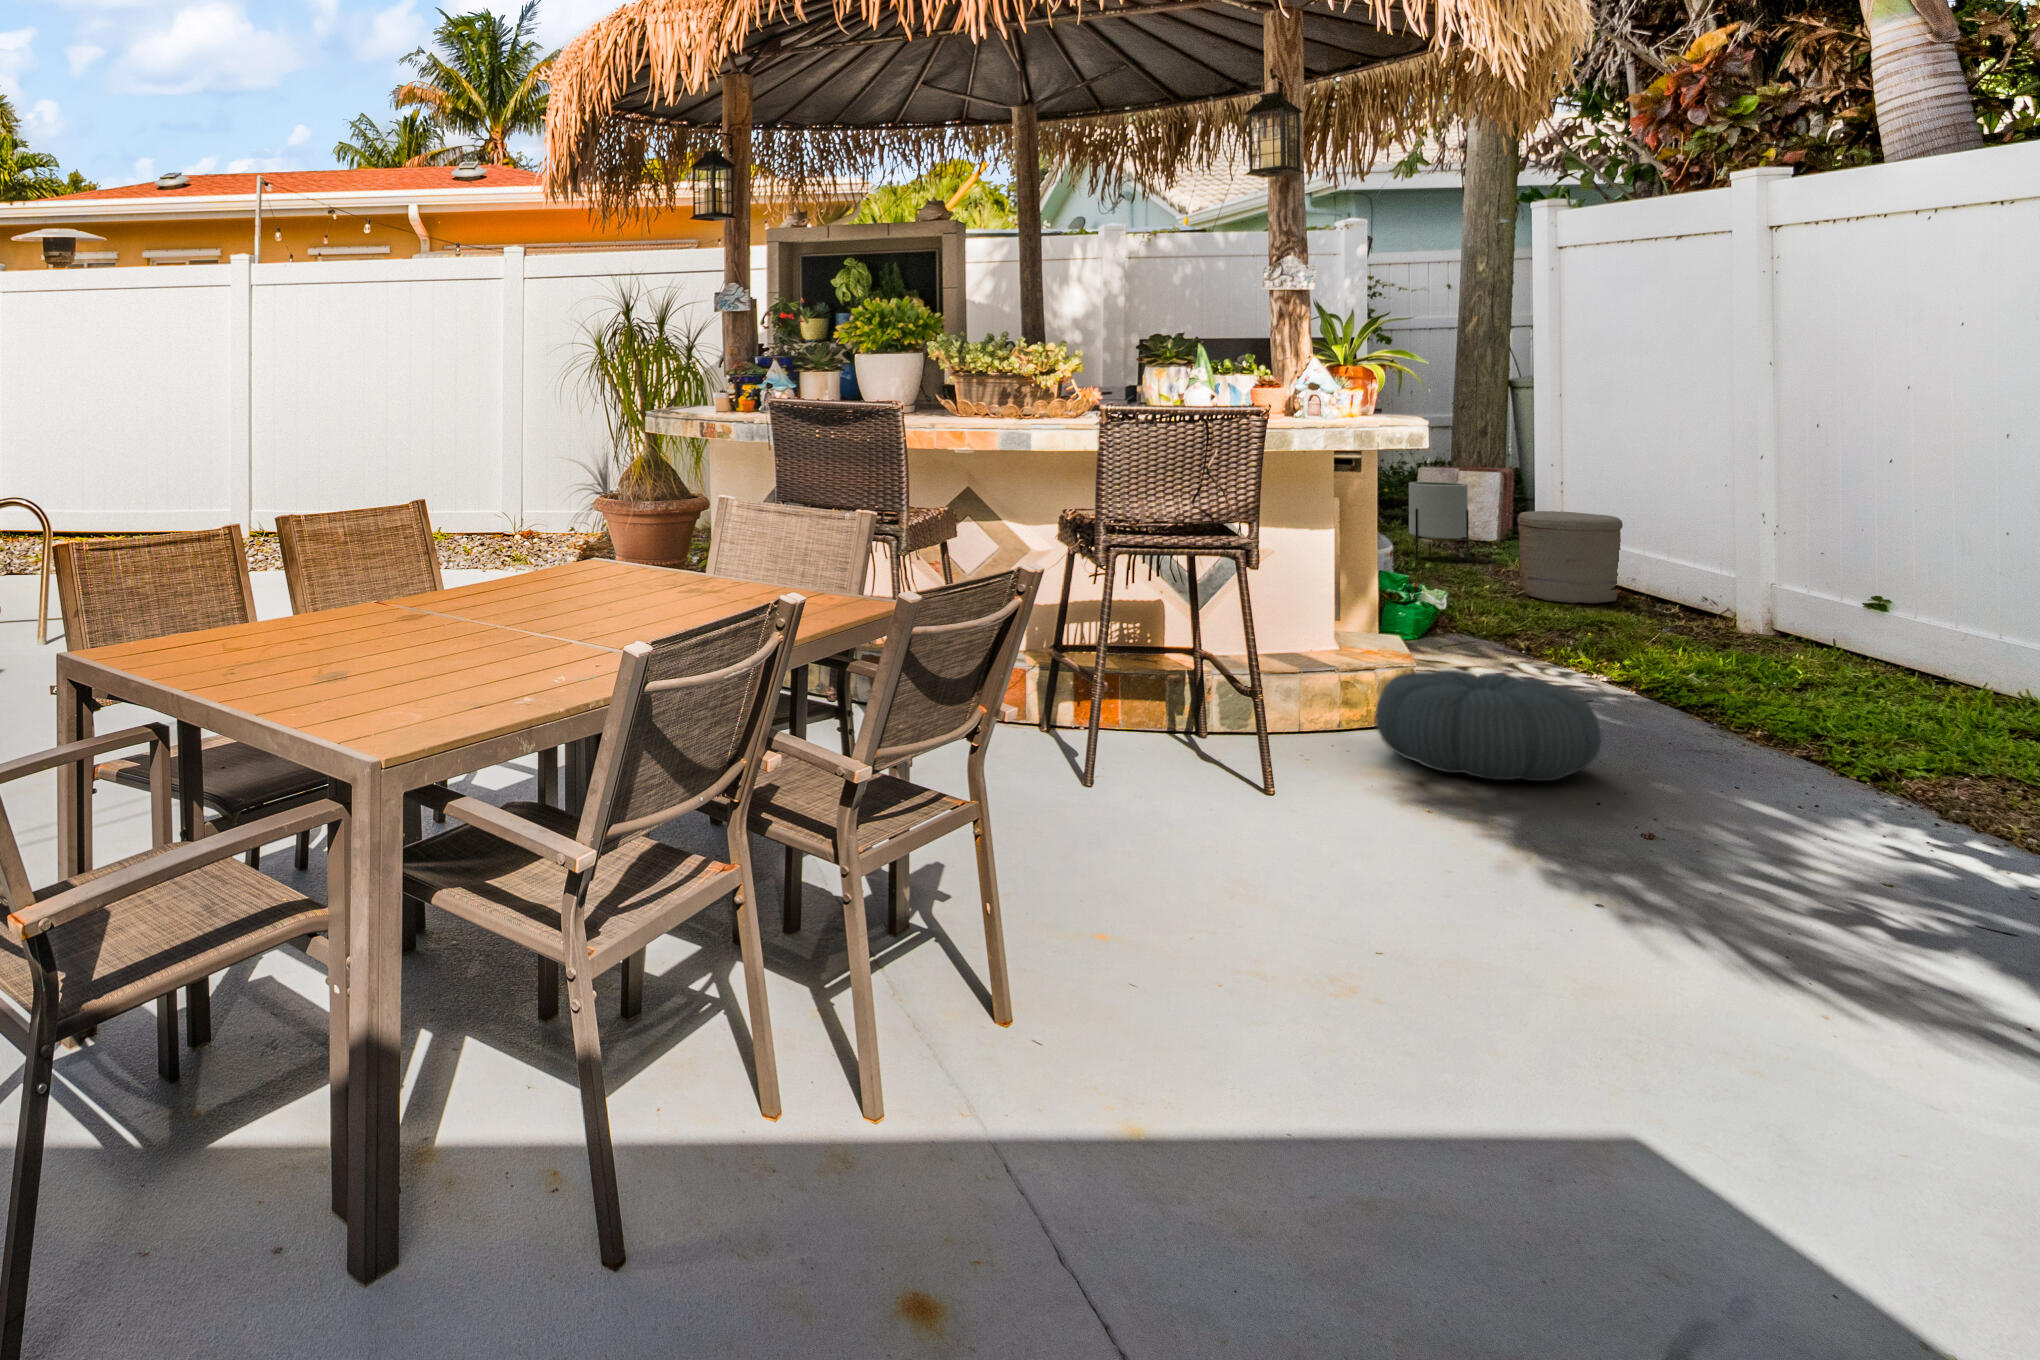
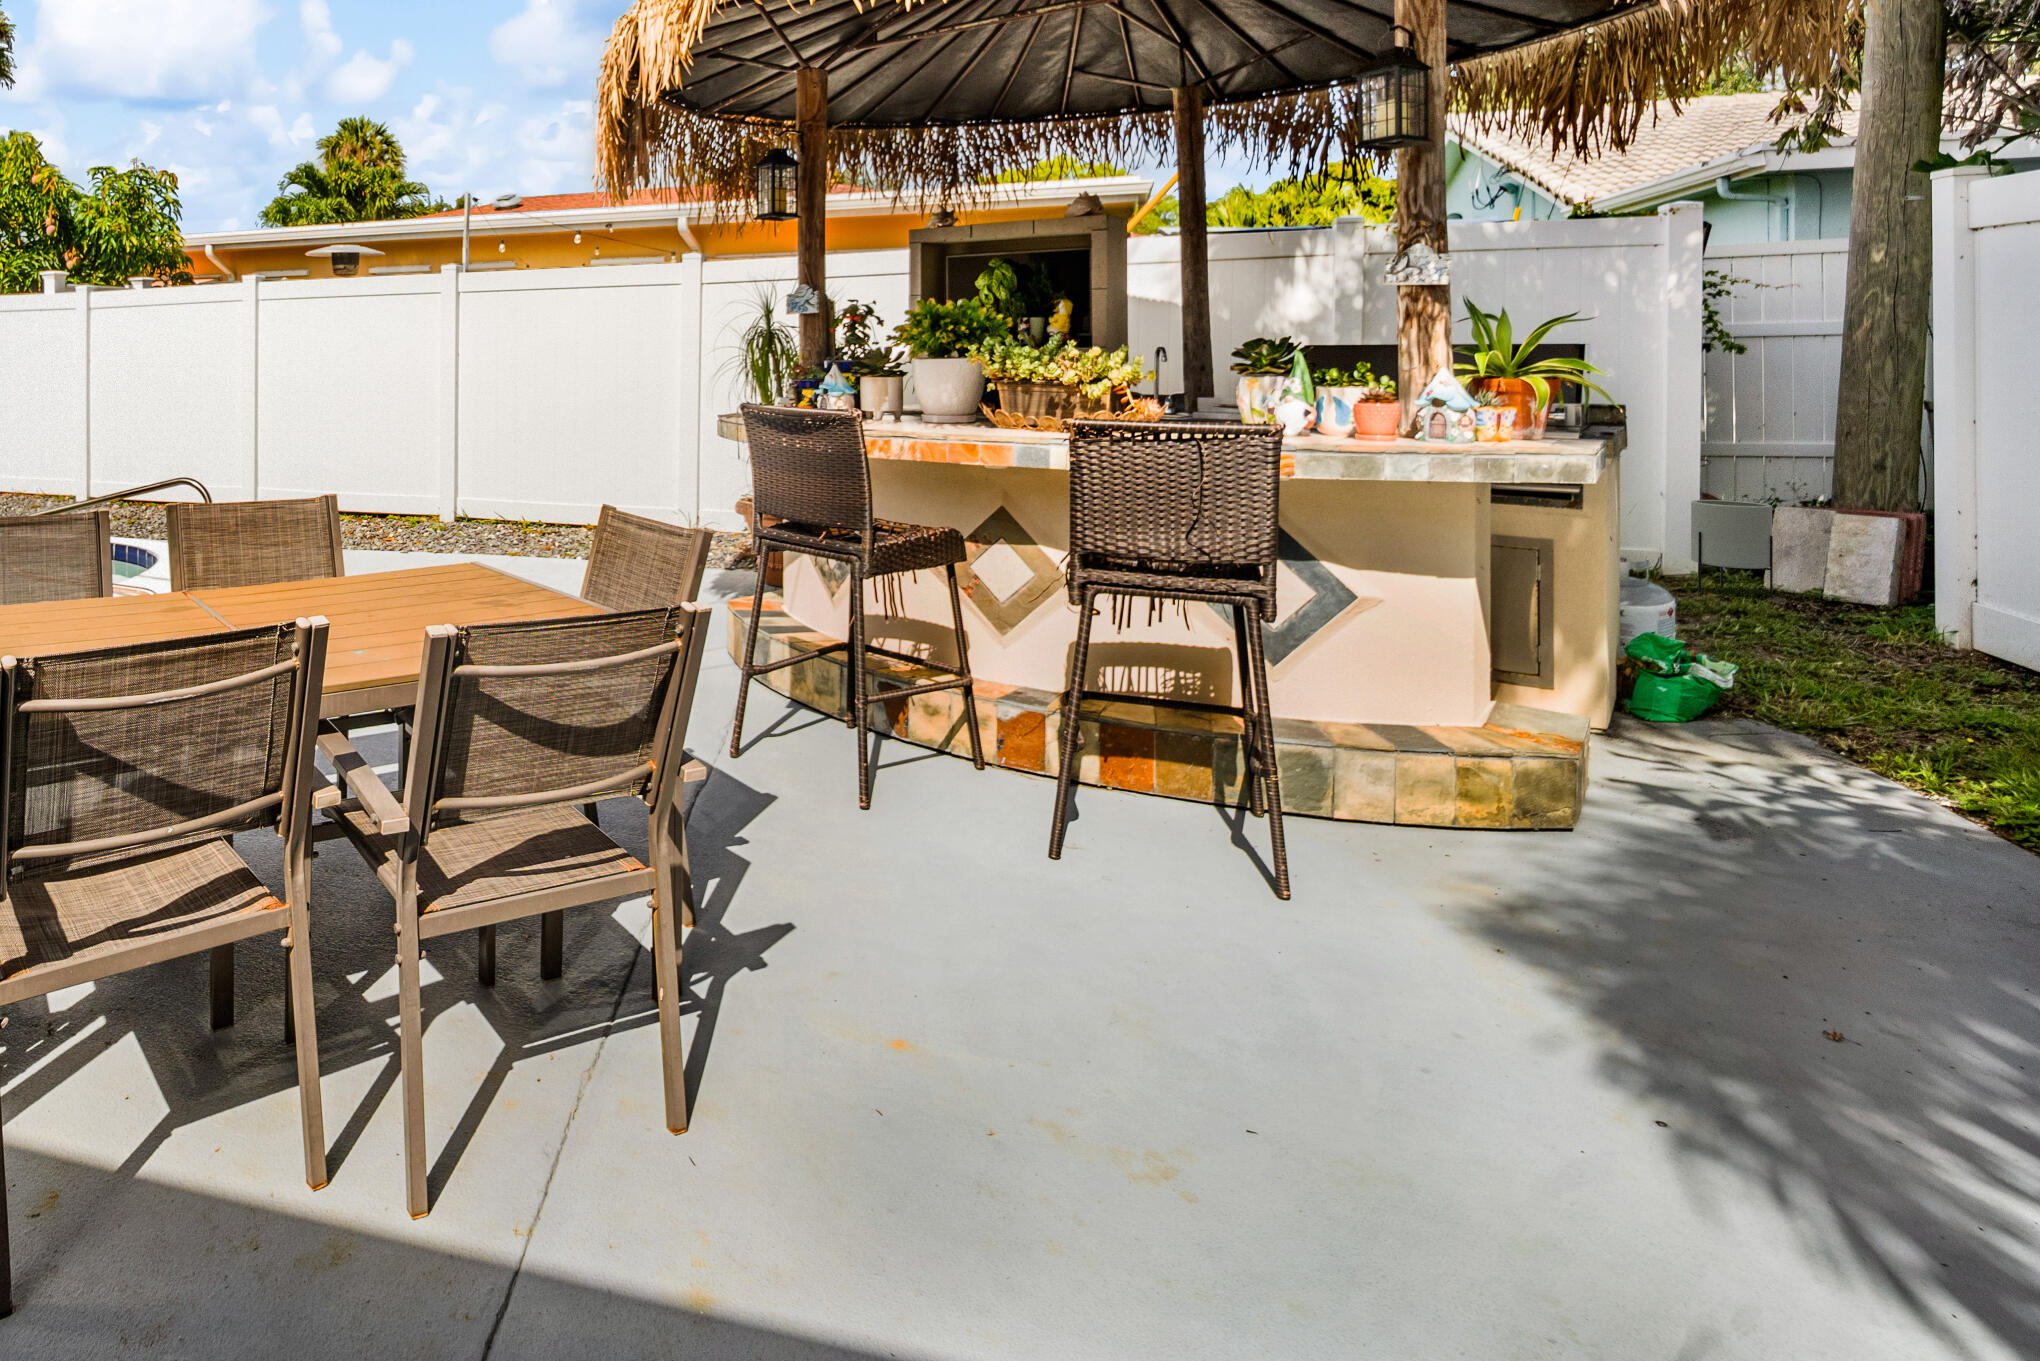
woven basket: present [1517,511,1623,604] -> none [1820,546,1977,666]
pouf: present [1376,670,1601,781] -> none [1465,773,1802,950]

